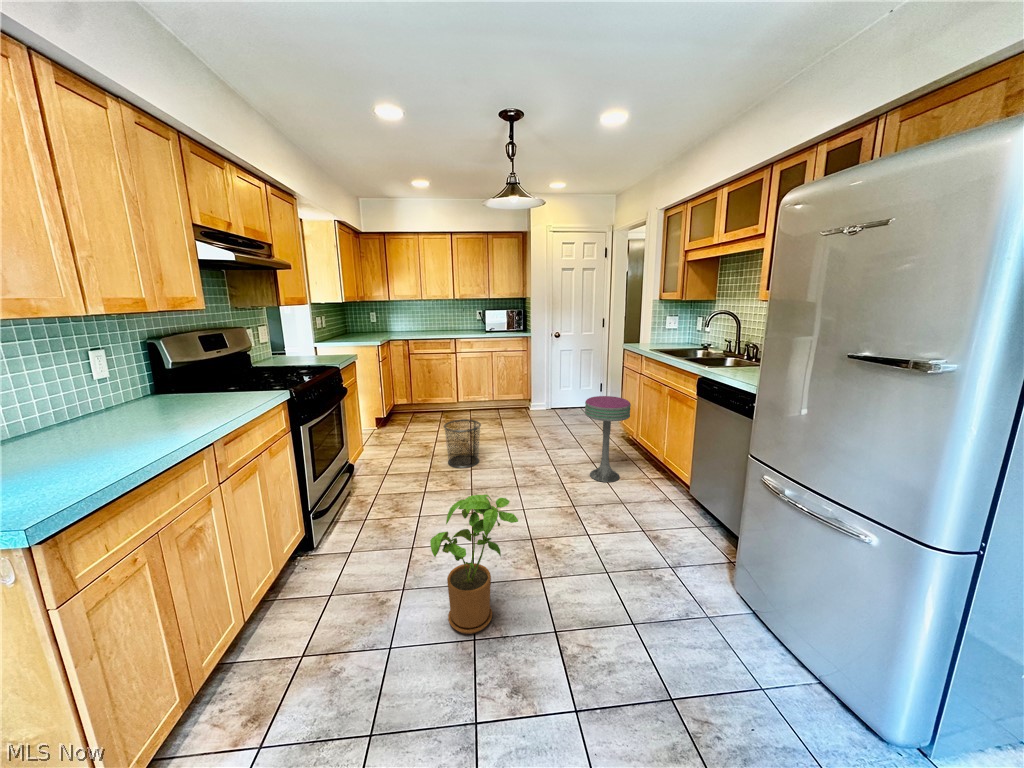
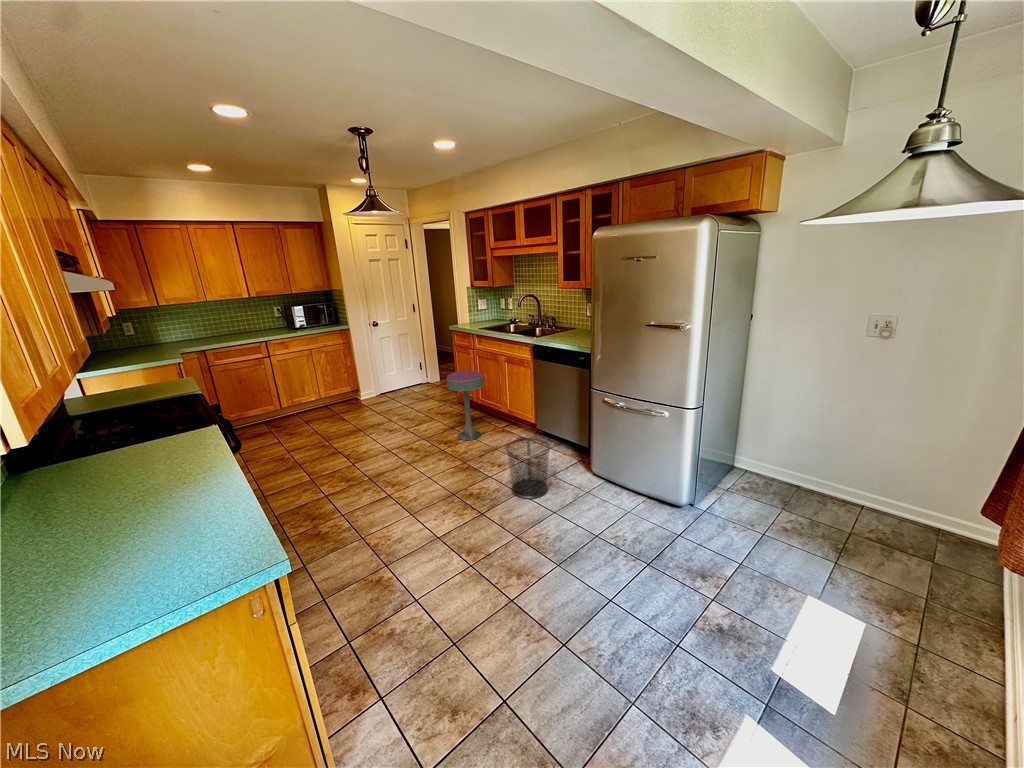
trash can: present [444,419,481,468] -> present [506,438,550,498]
house plant: present [430,494,518,634] -> none [426,456,492,567]

